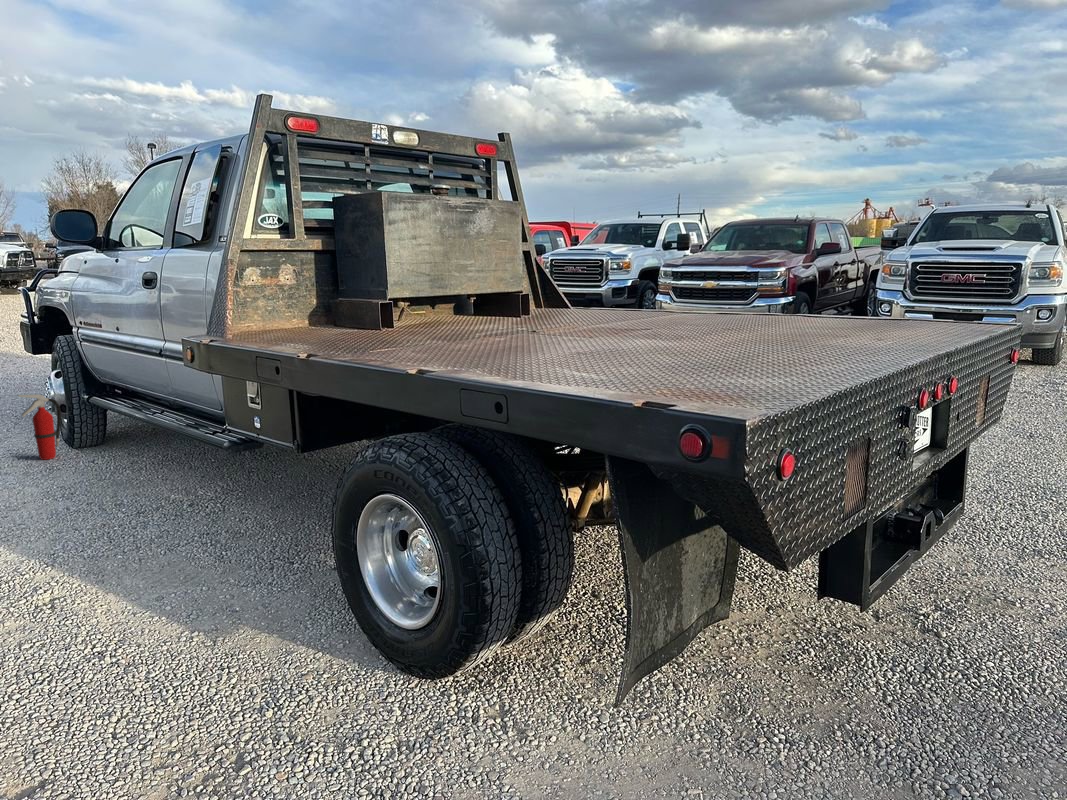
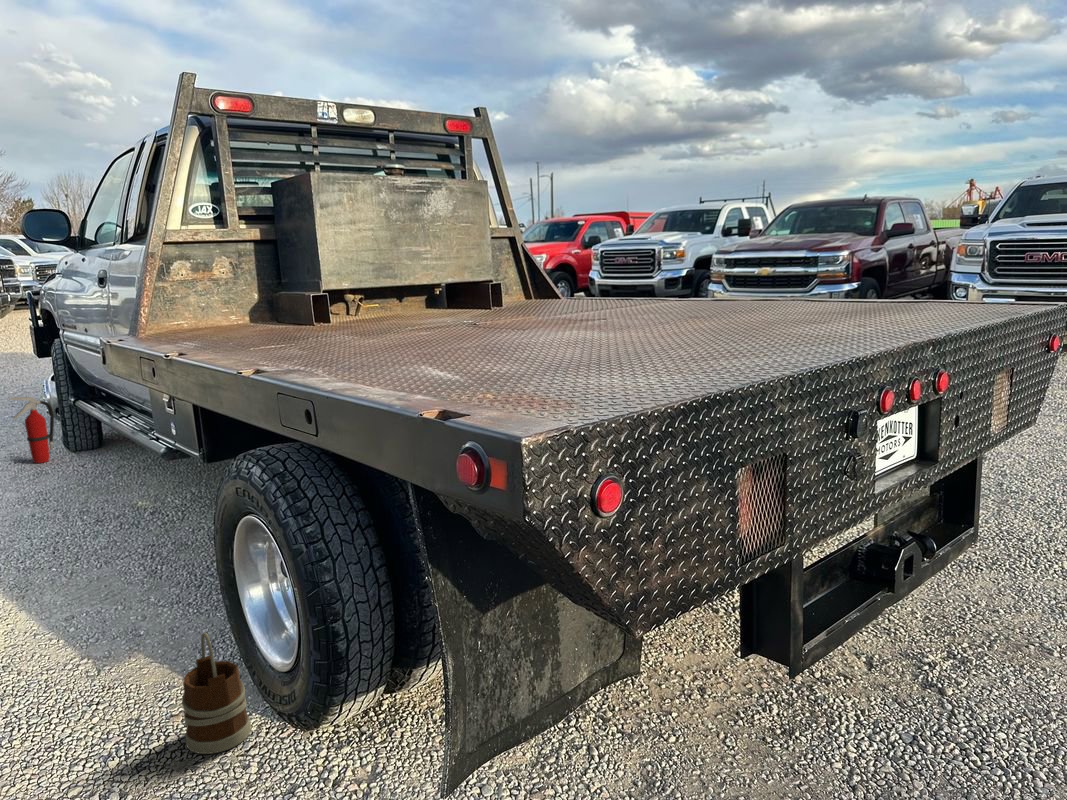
wooden bucket: none [325,597,380,701] -> present [182,633,251,754]

